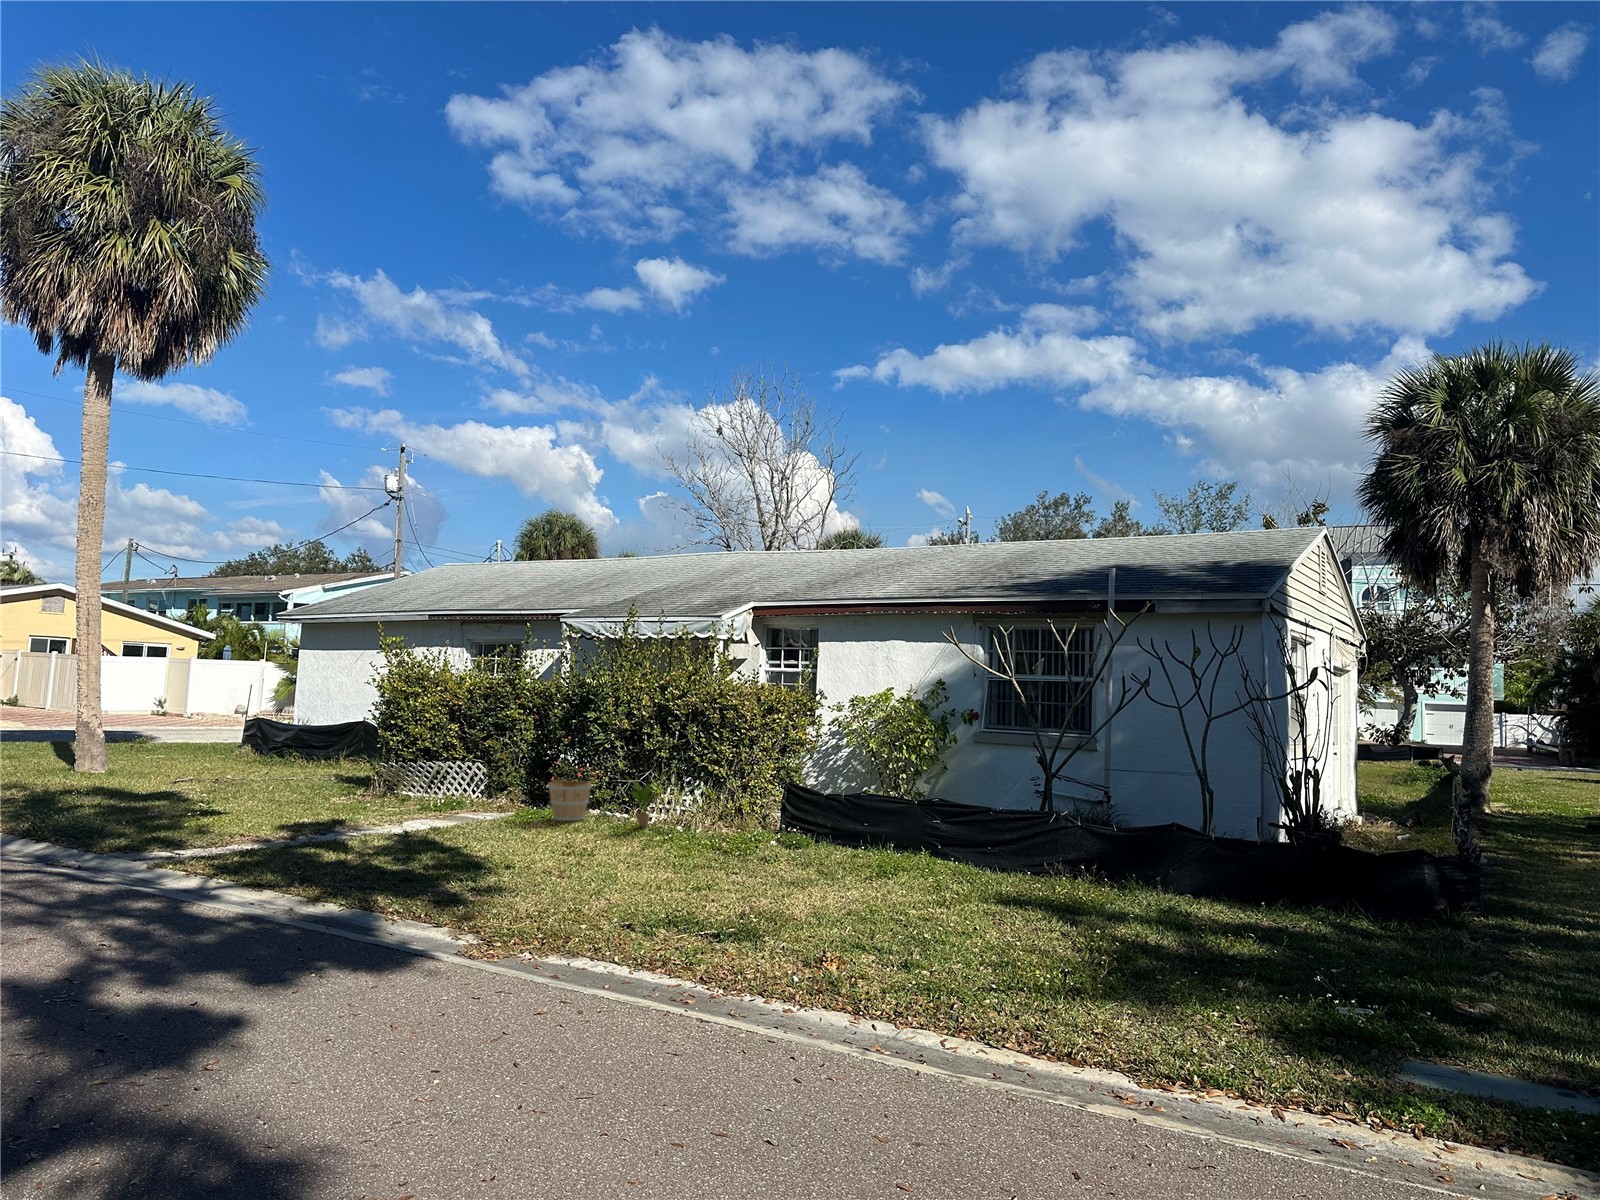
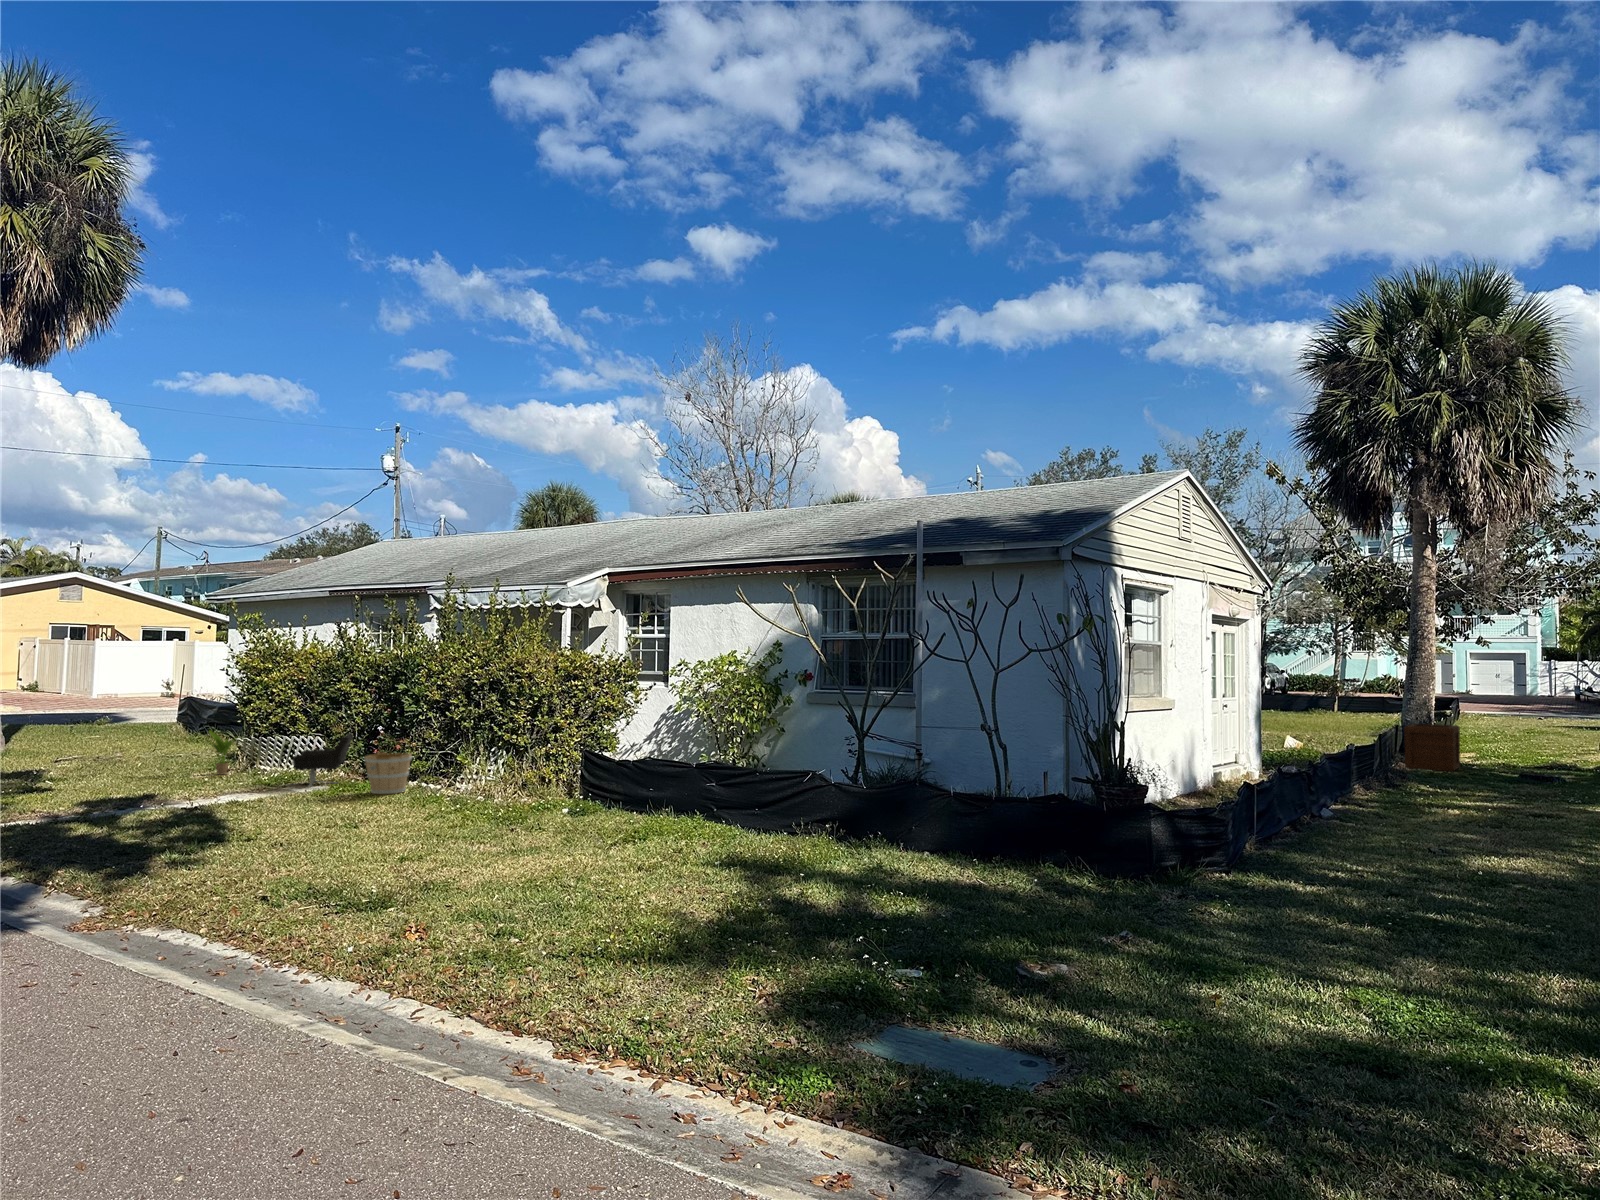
lounge chair: none [453,760,518,812] -> present [292,734,353,787]
wooden crate: none [1483,772,1531,817] -> present [1404,724,1461,771]
potted plant: present [628,778,659,827] -> present [209,731,233,775]

